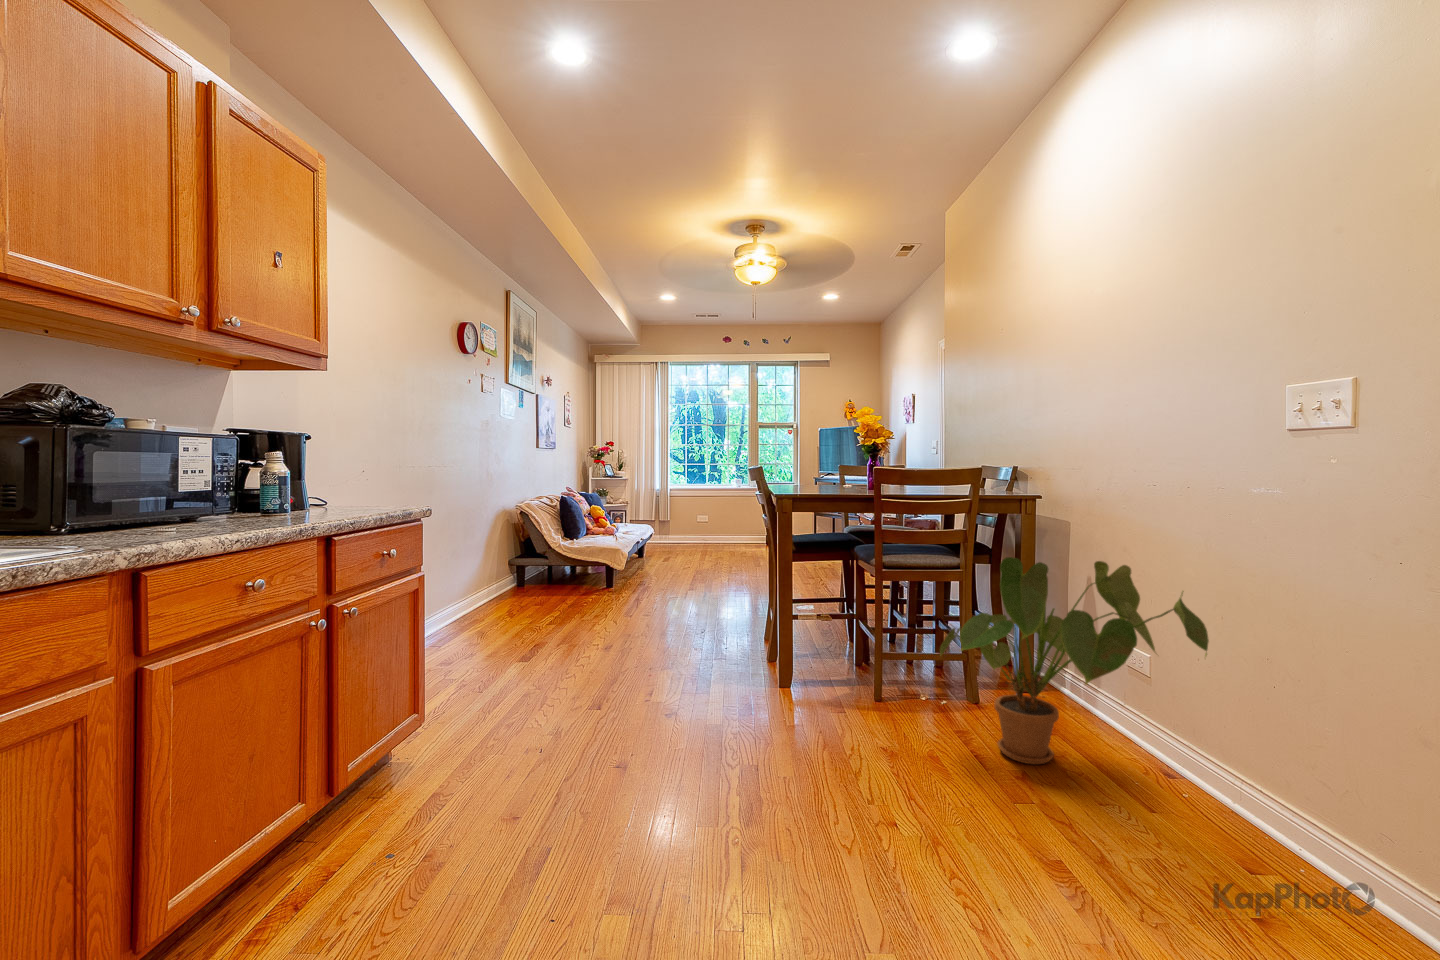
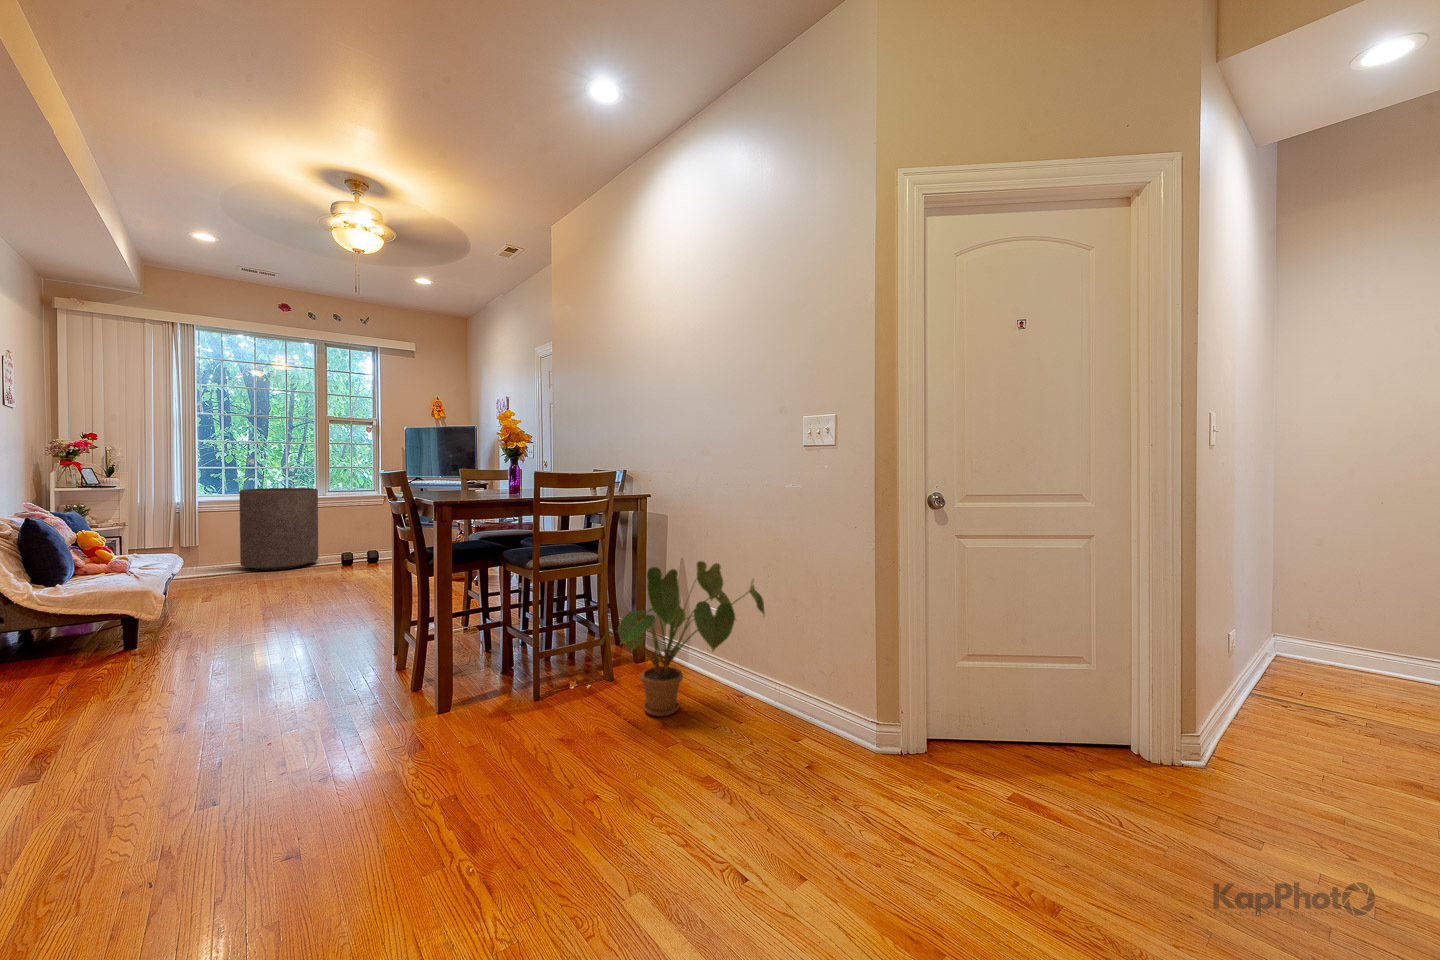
trash can: none [692,481,744,550] -> present [239,488,318,570]

